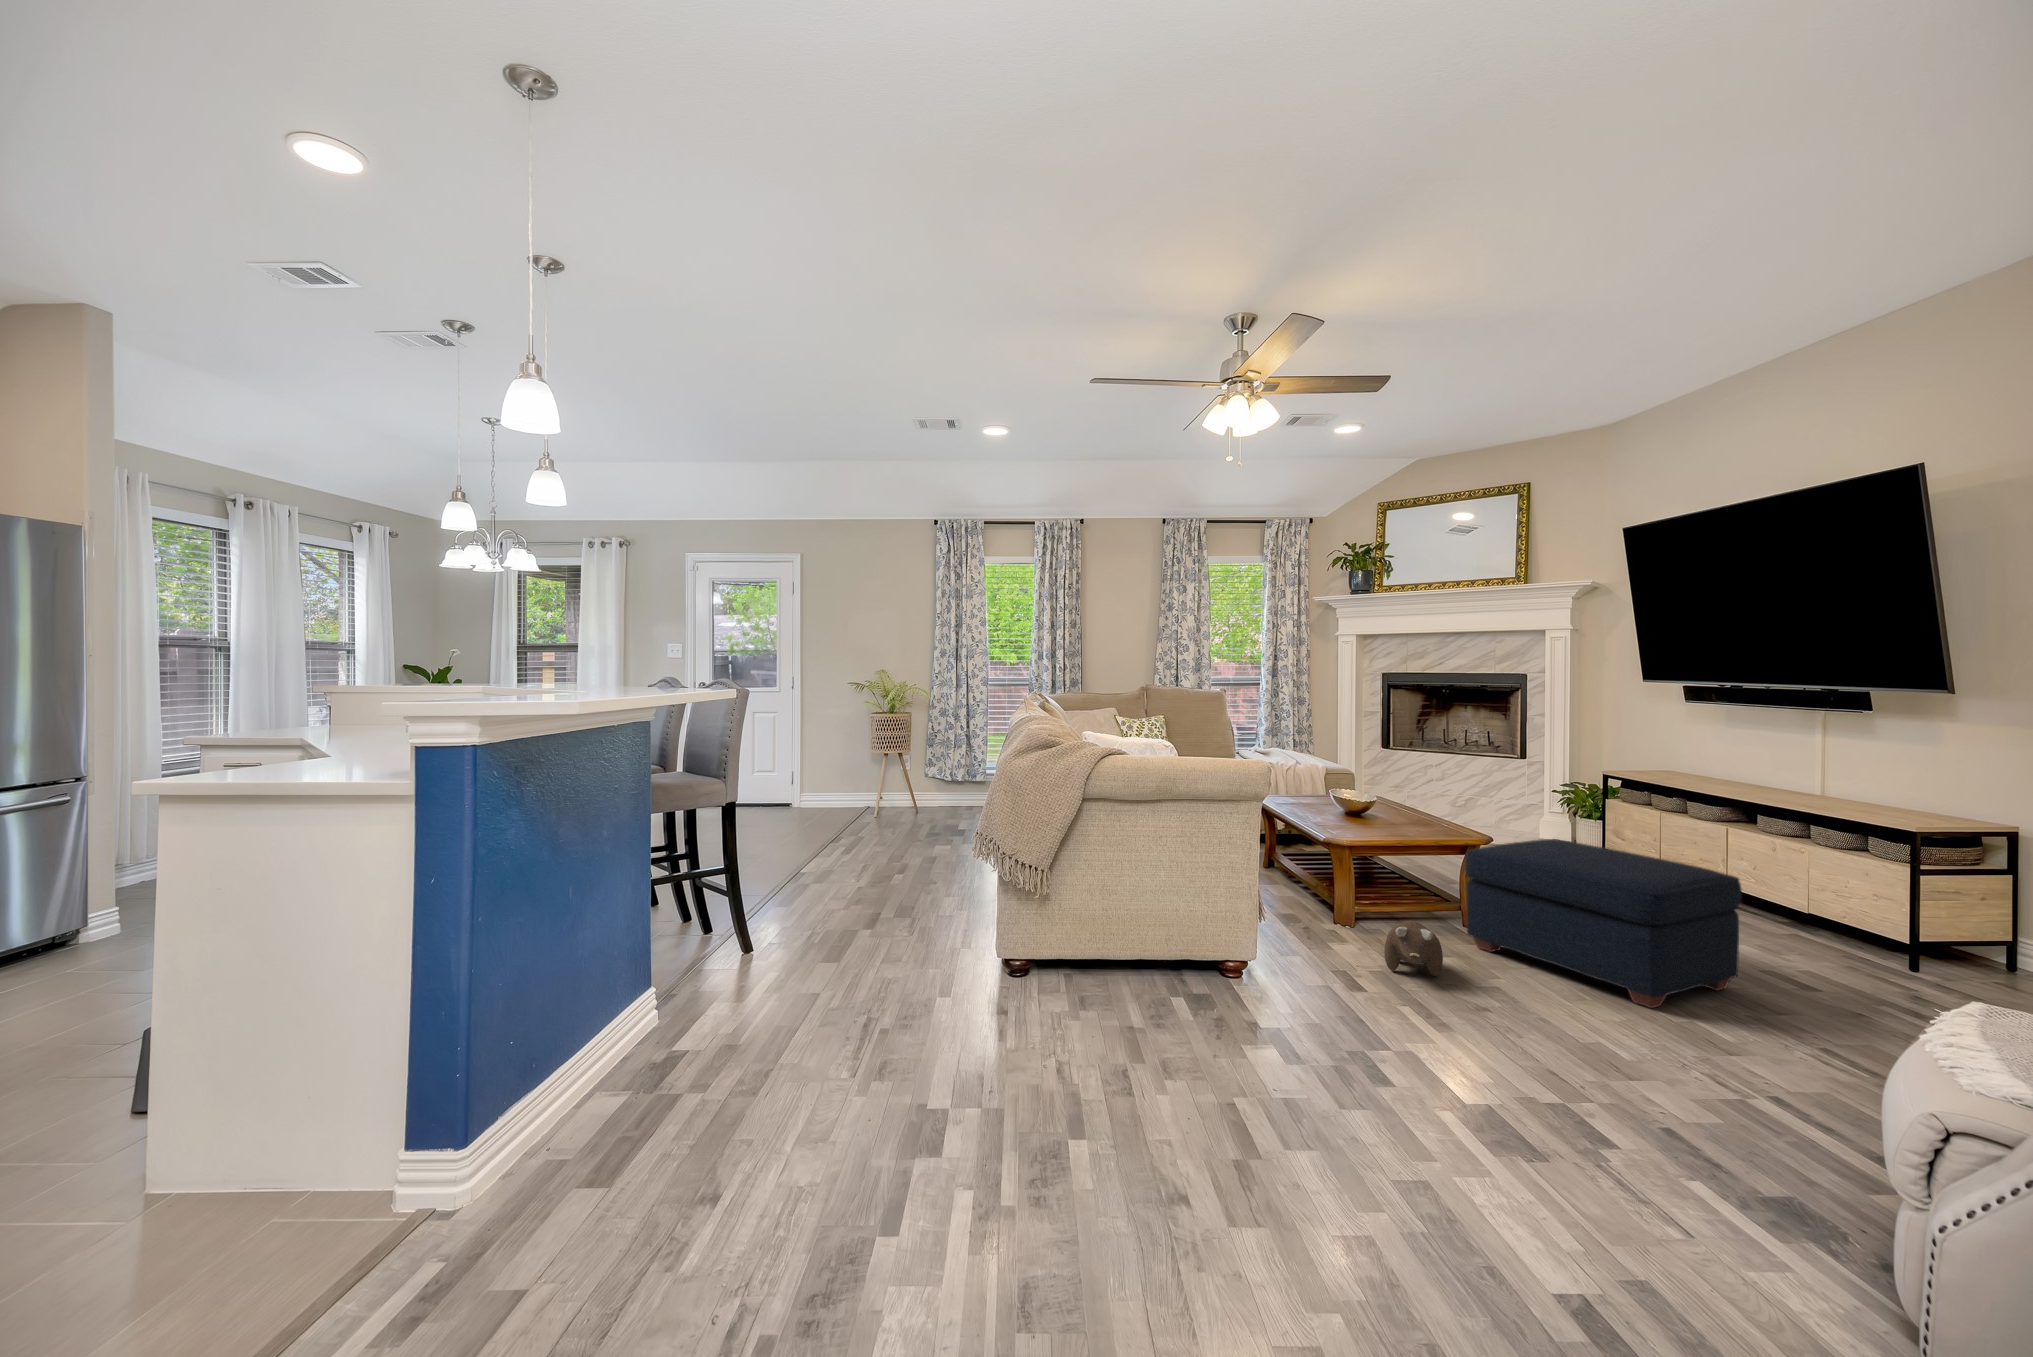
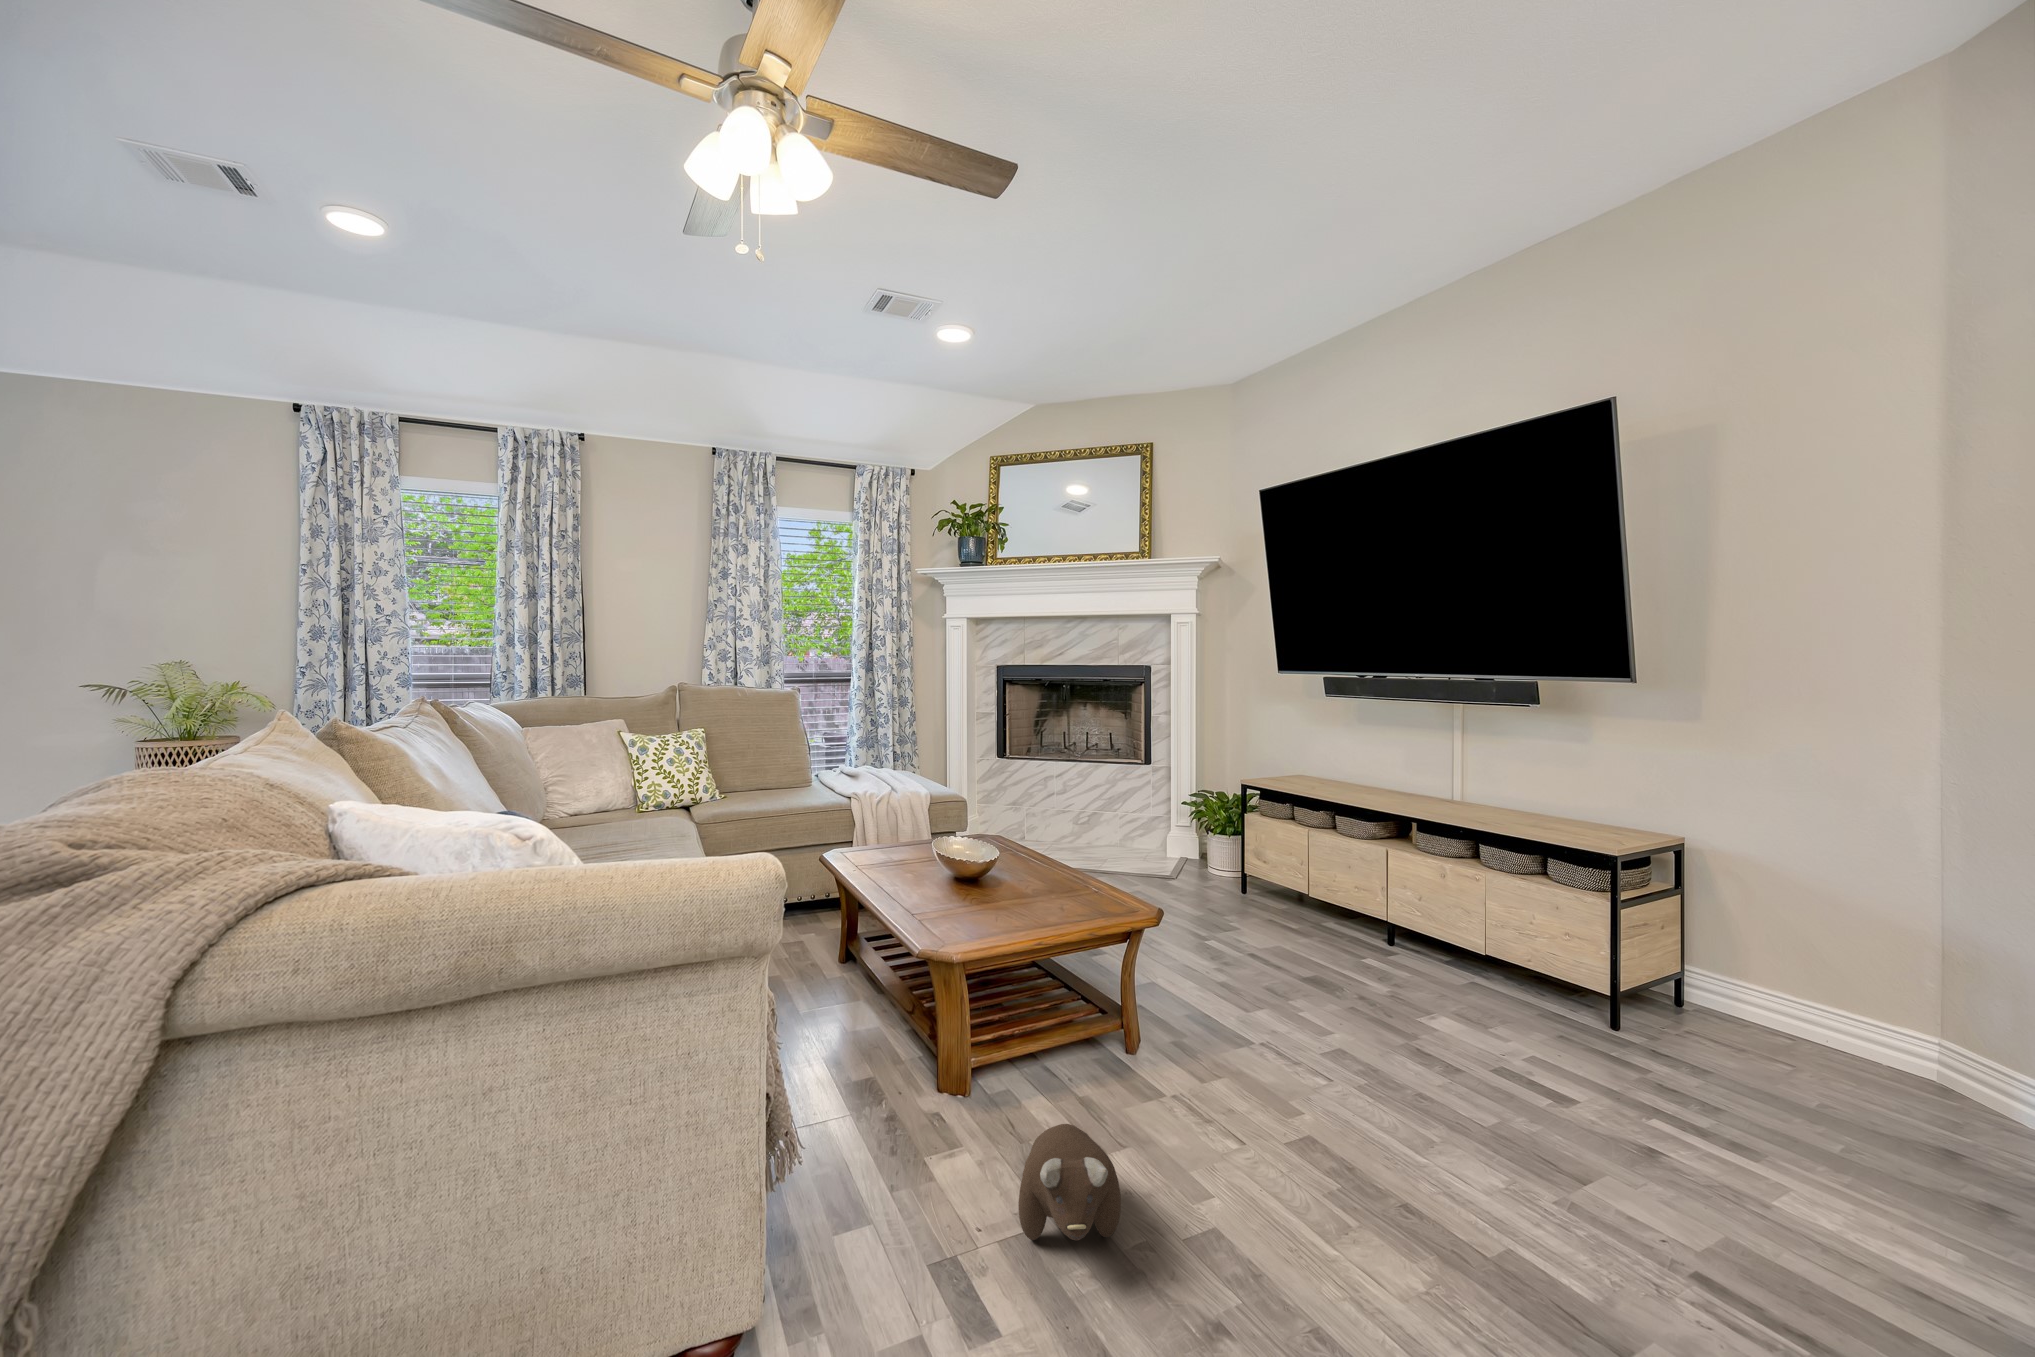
ottoman: present [1465,839,1742,1008] -> none [1135,907,1512,1238]

